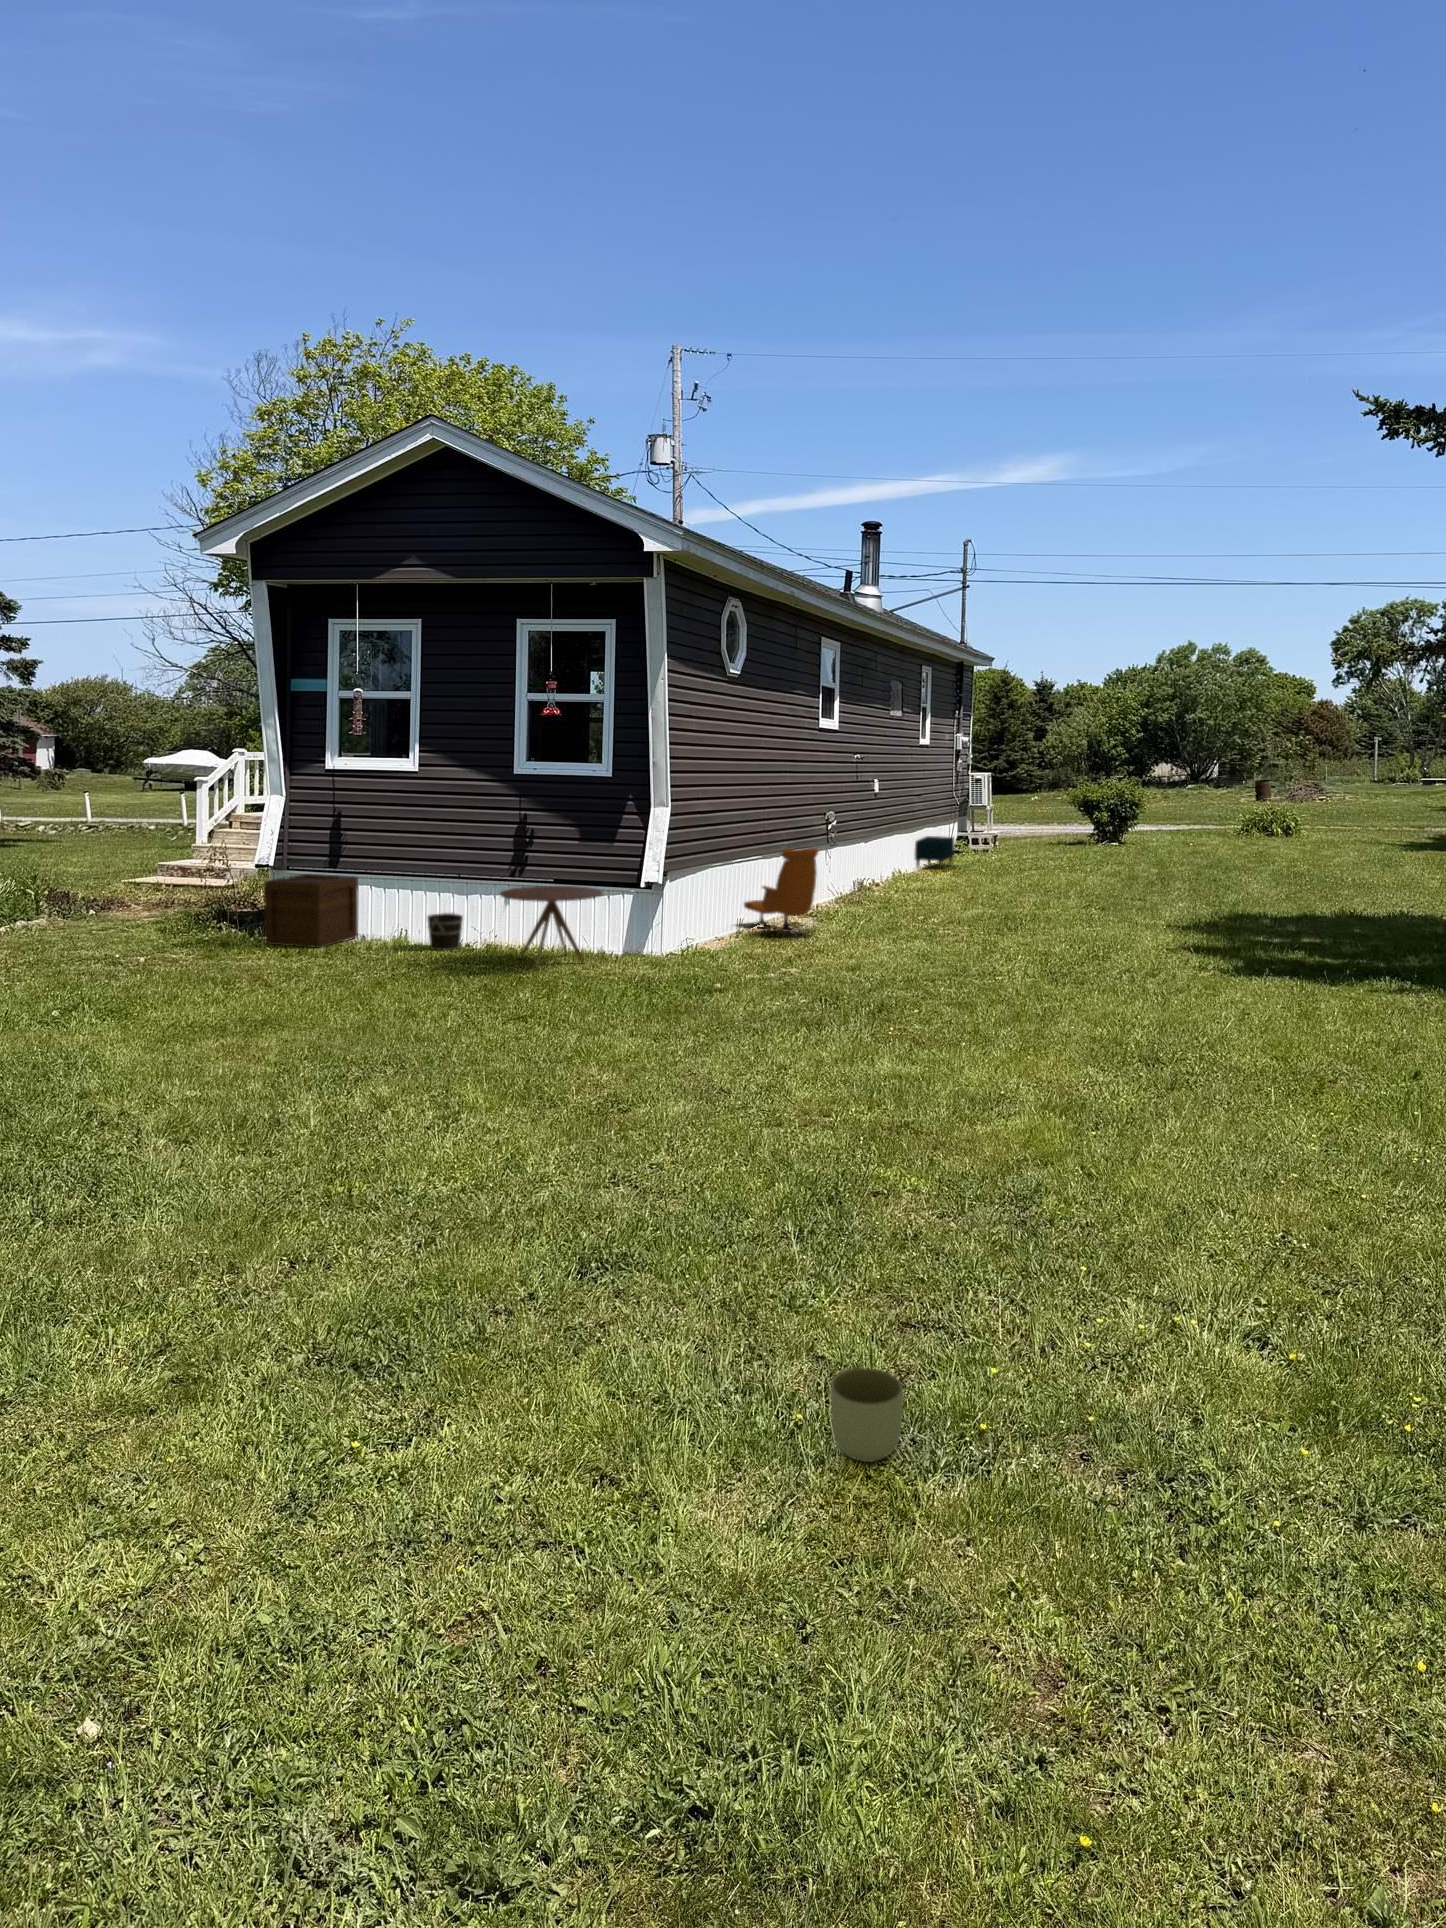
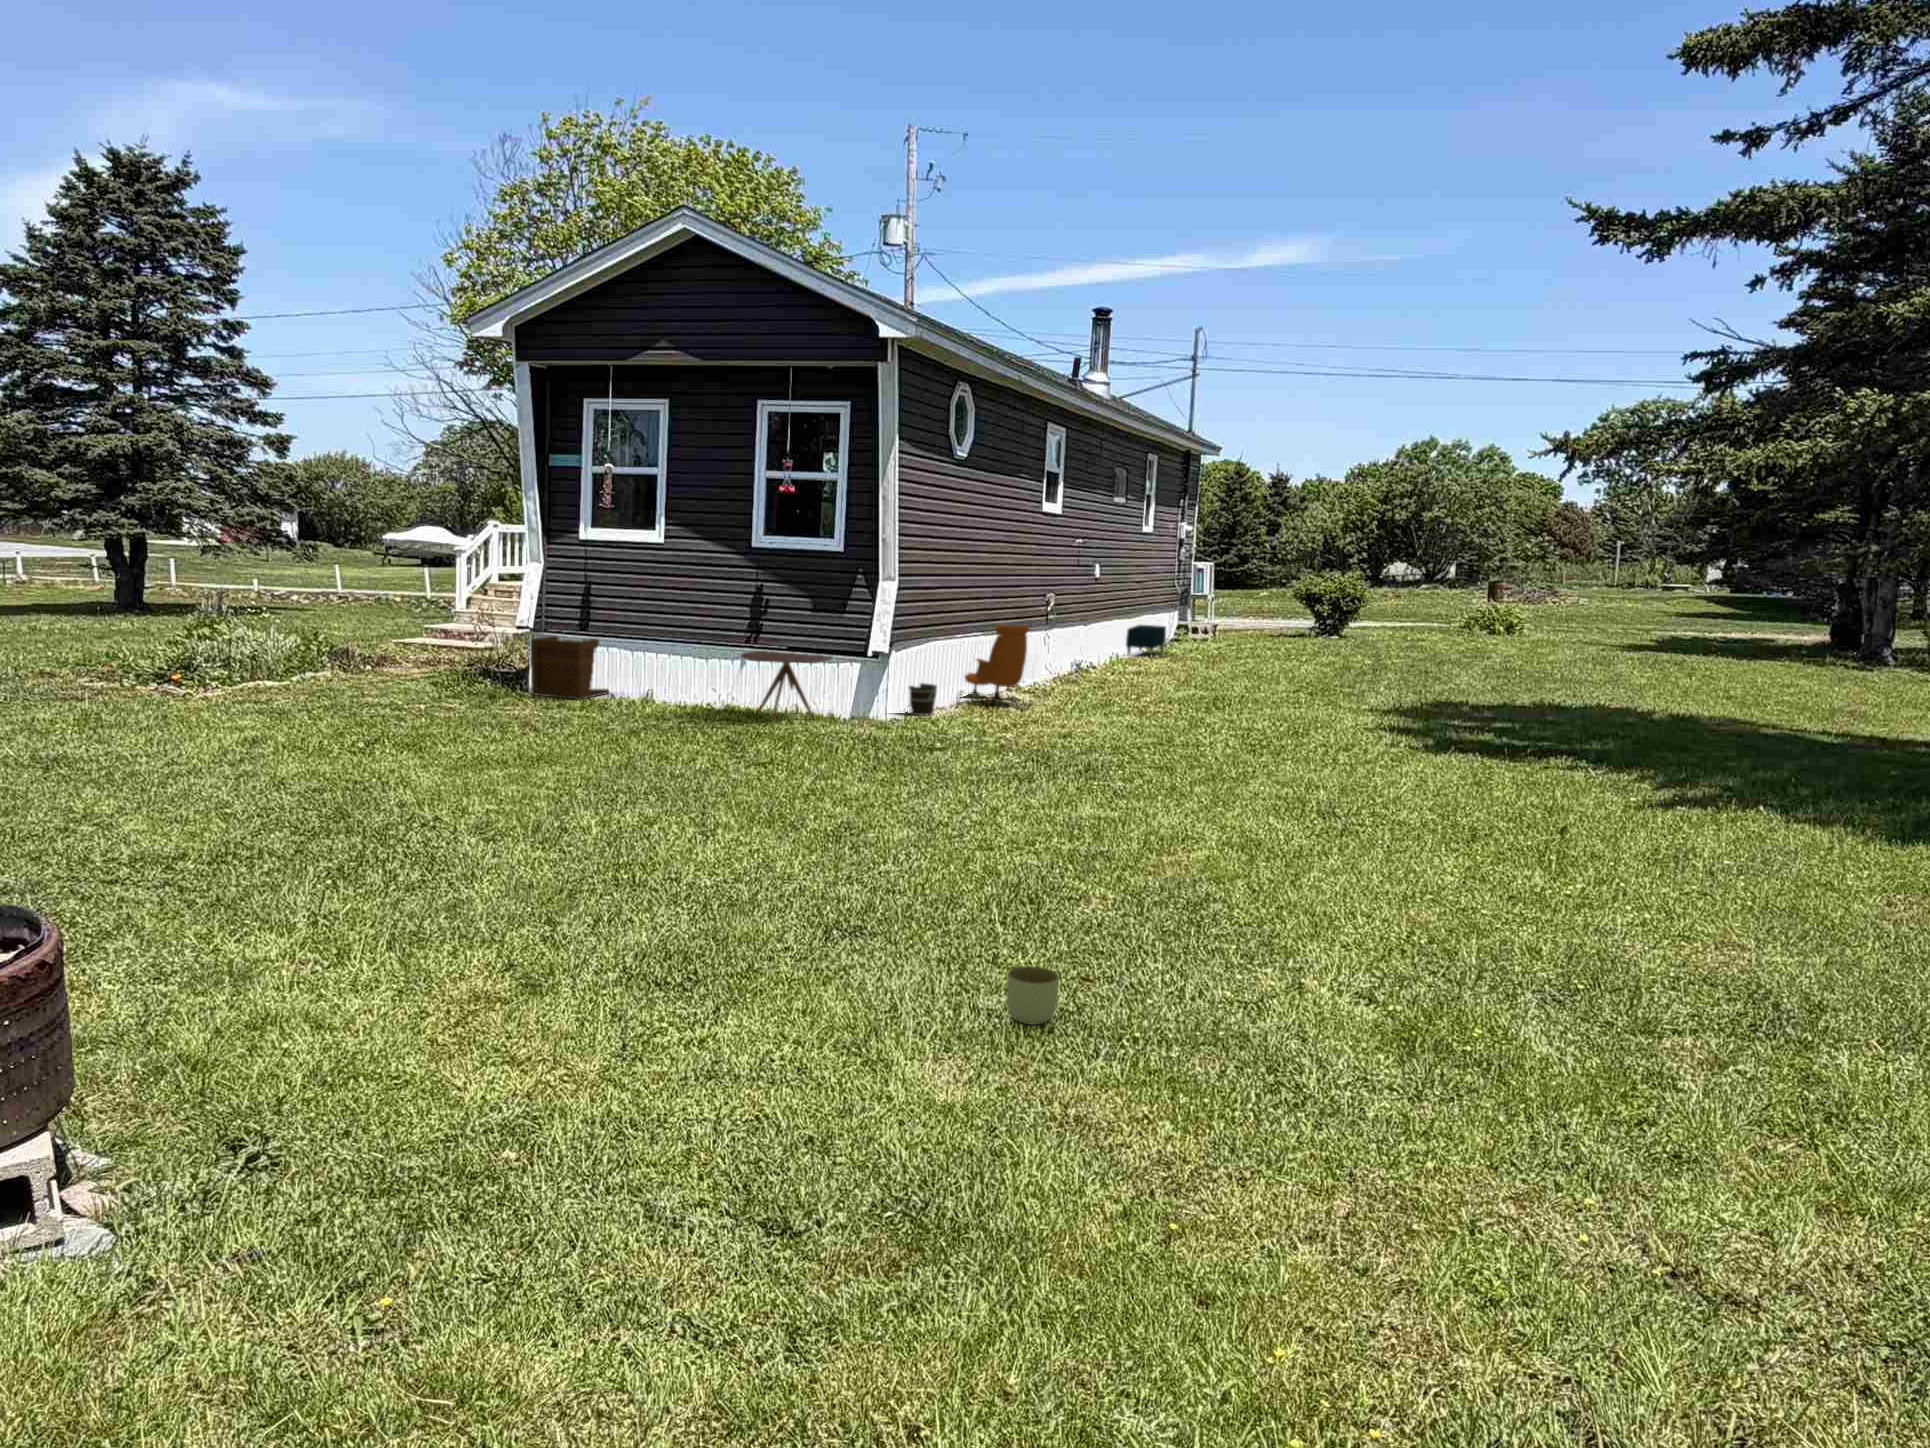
bucket: present [428,913,463,950] -> present [909,683,937,716]

